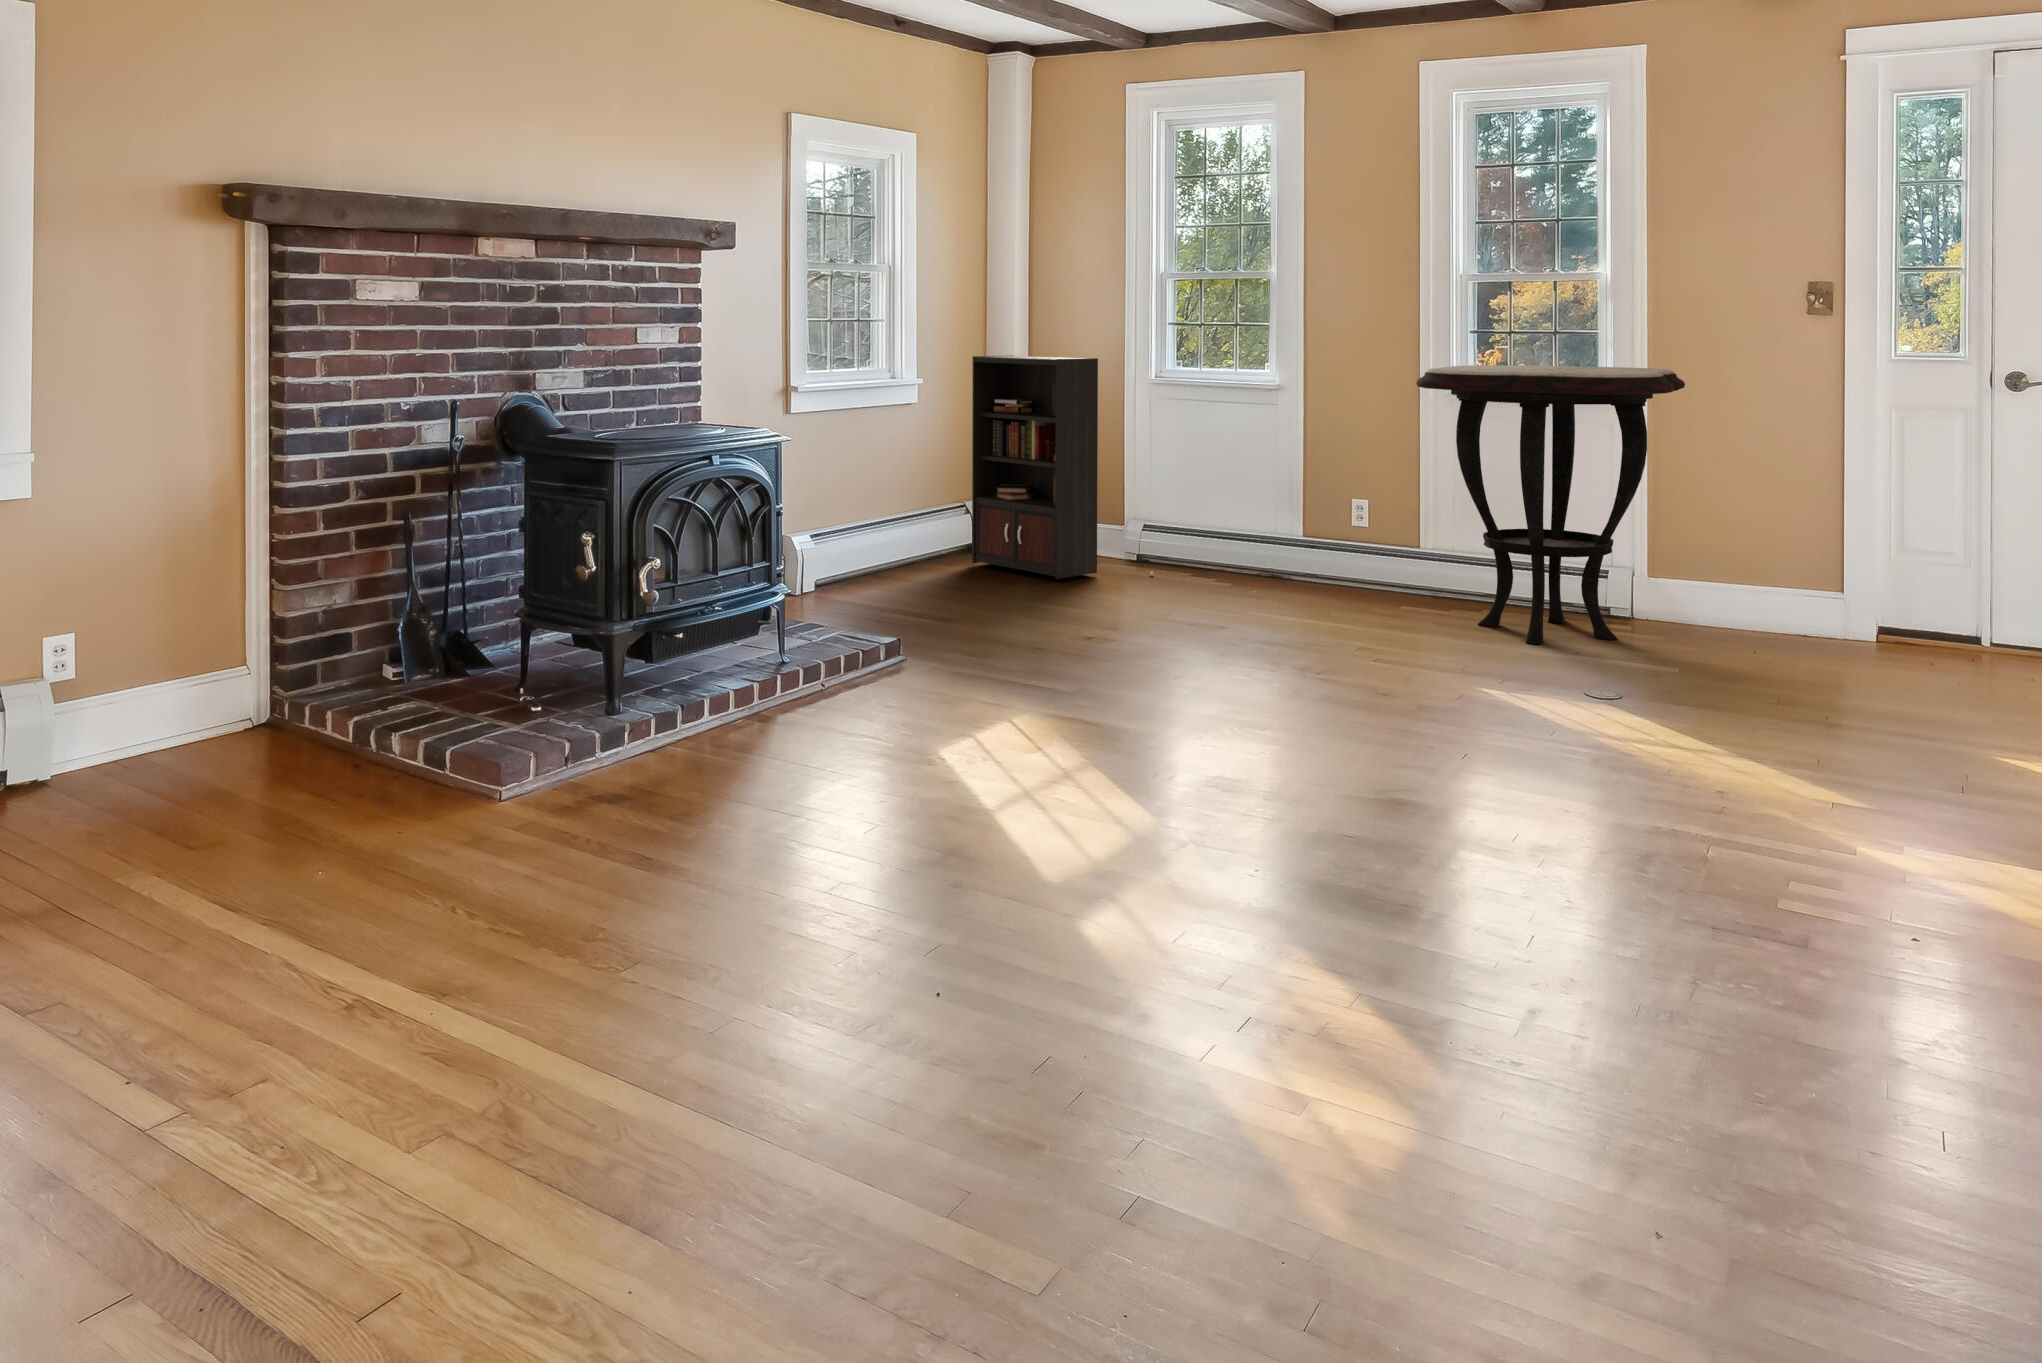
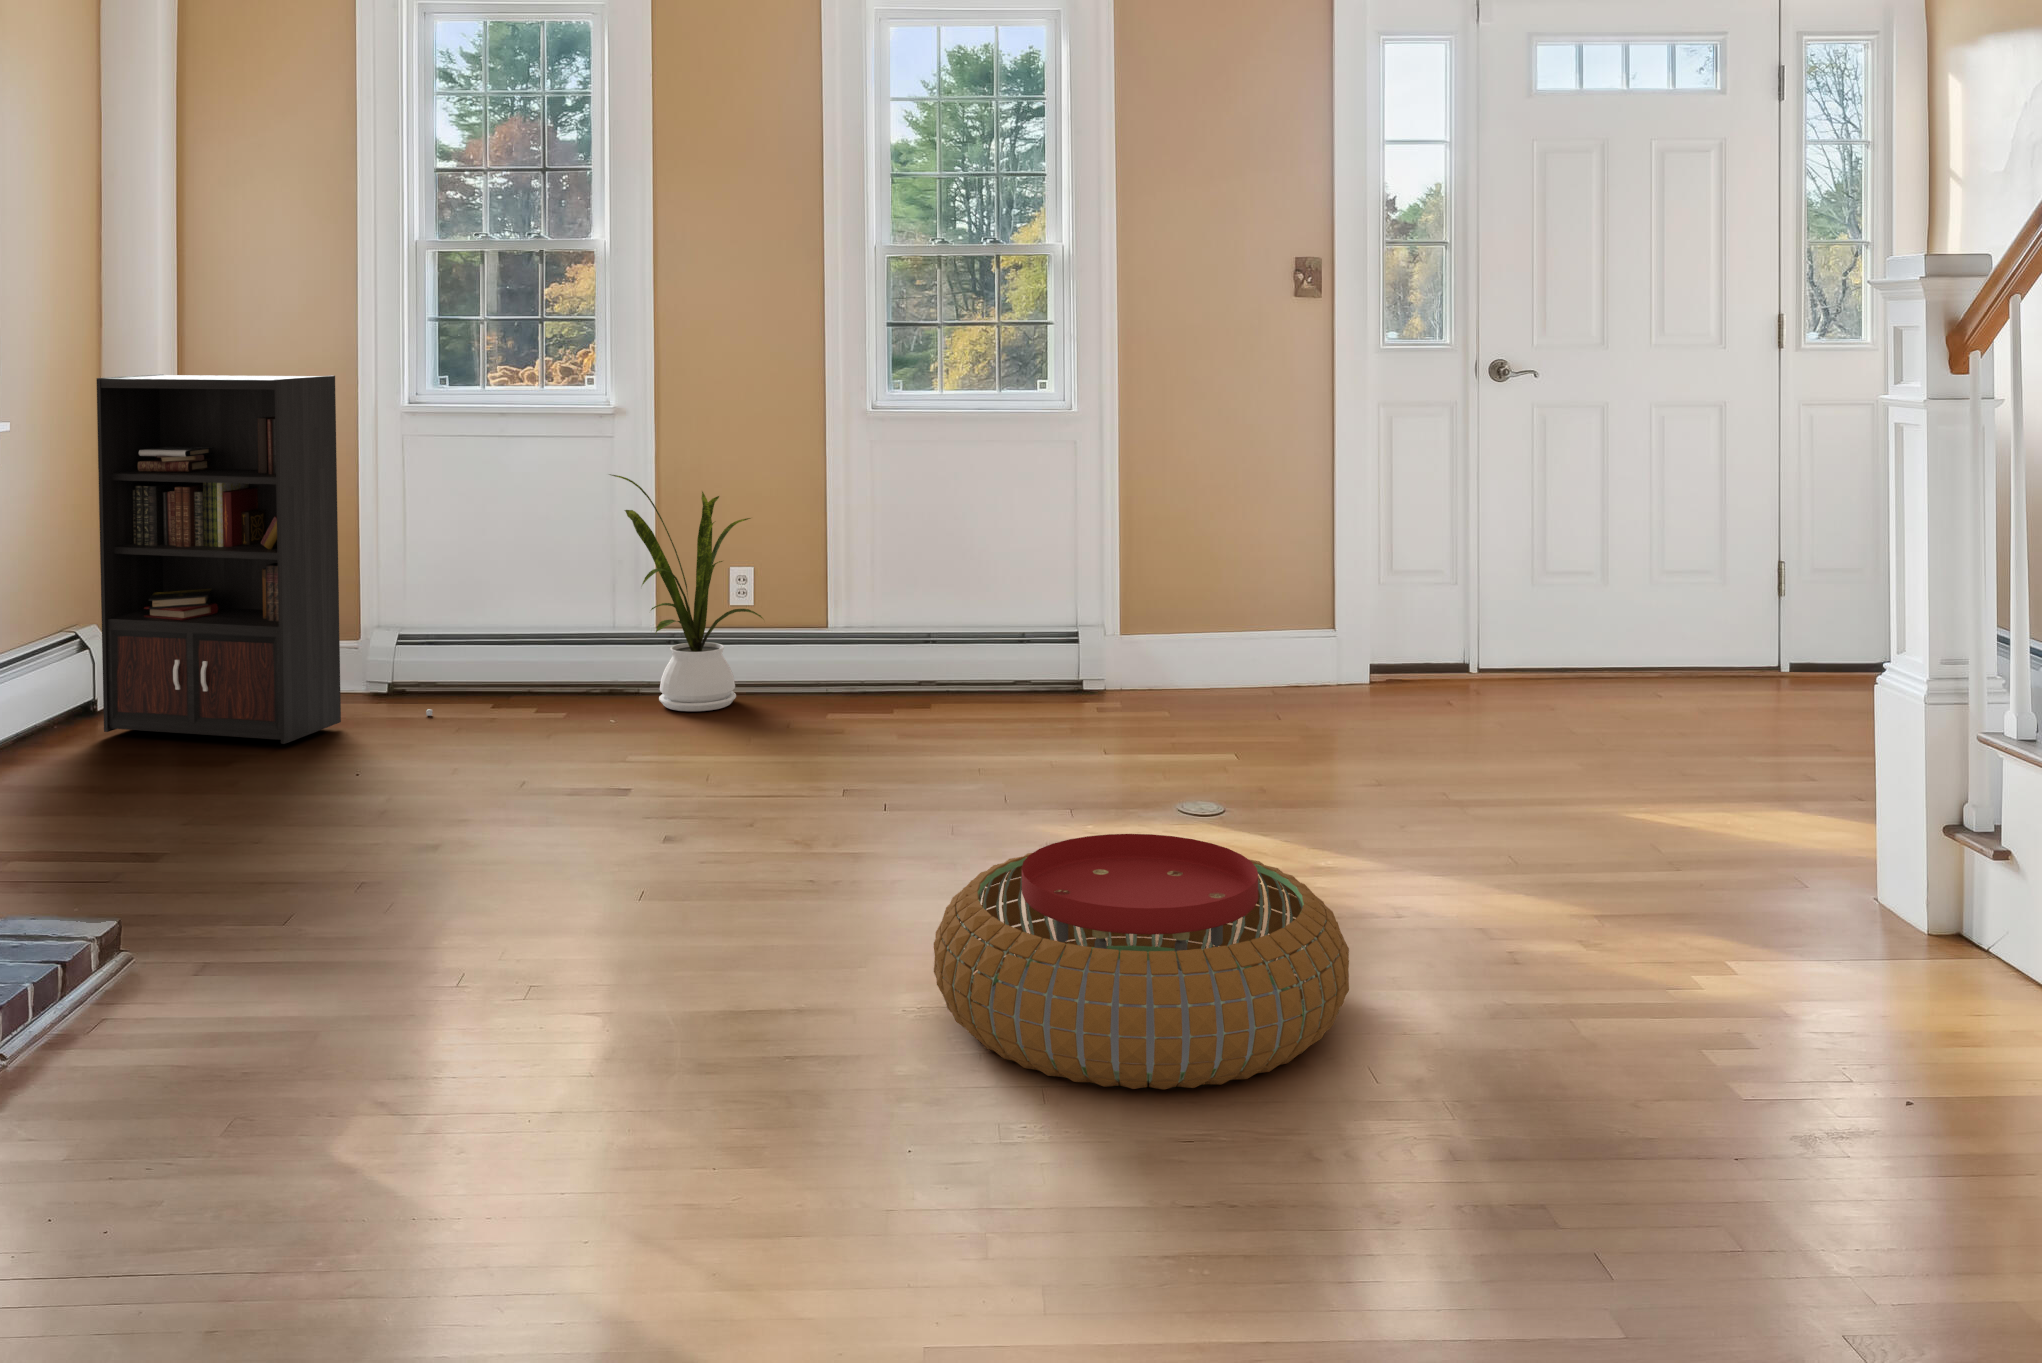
side table: present [1416,365,1685,644] -> none [881,369,1214,754]
house plant: none [1264,428,1371,593] -> present [610,474,763,711]
pouf: none [1267,660,1542,808] -> present [934,834,1349,1090]

